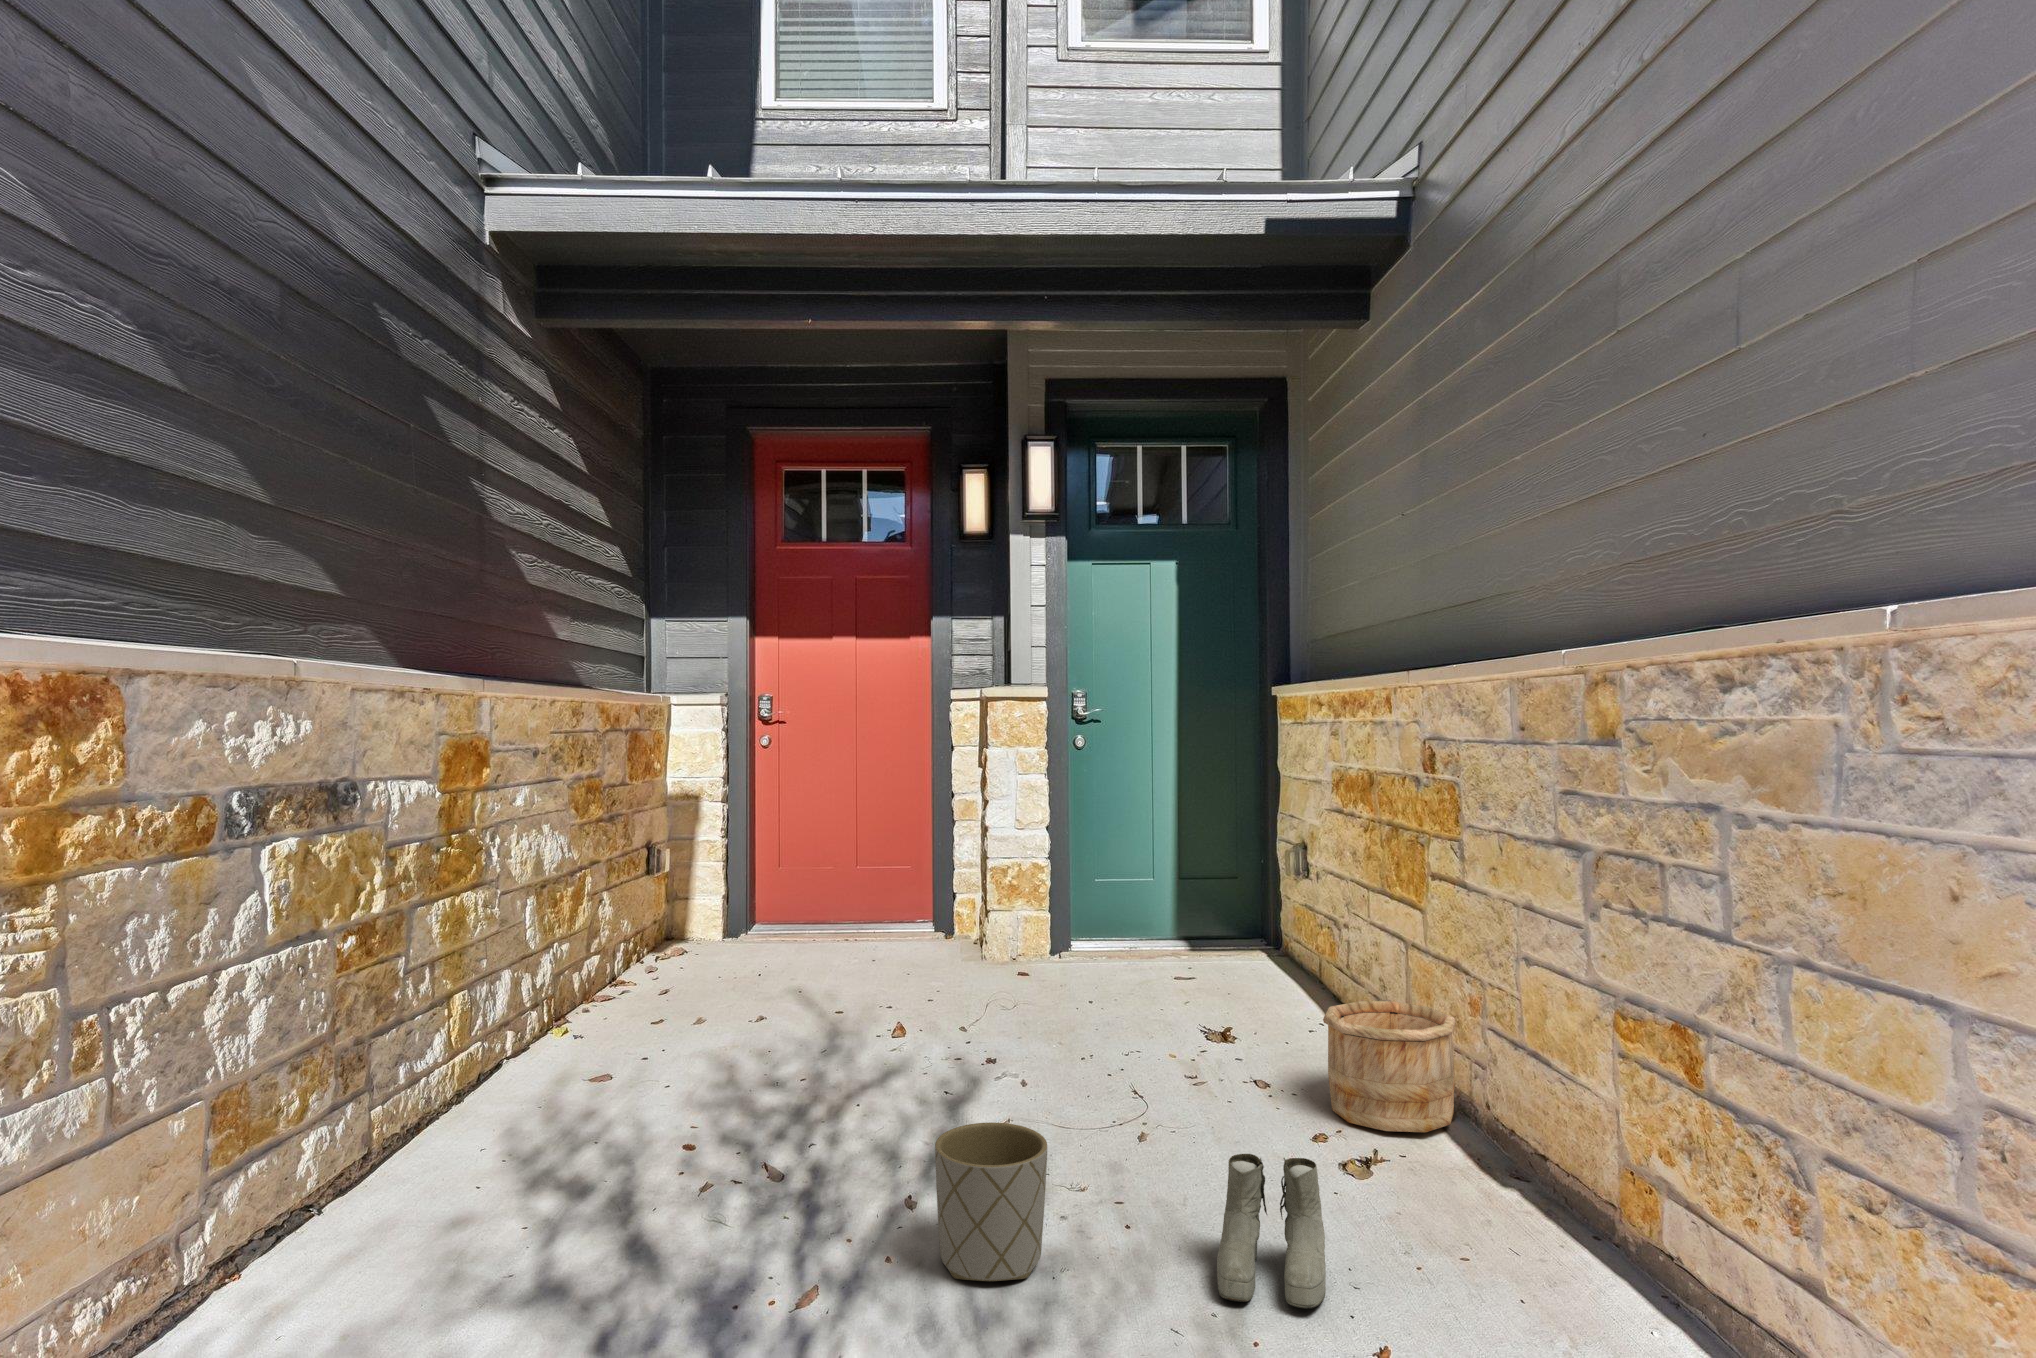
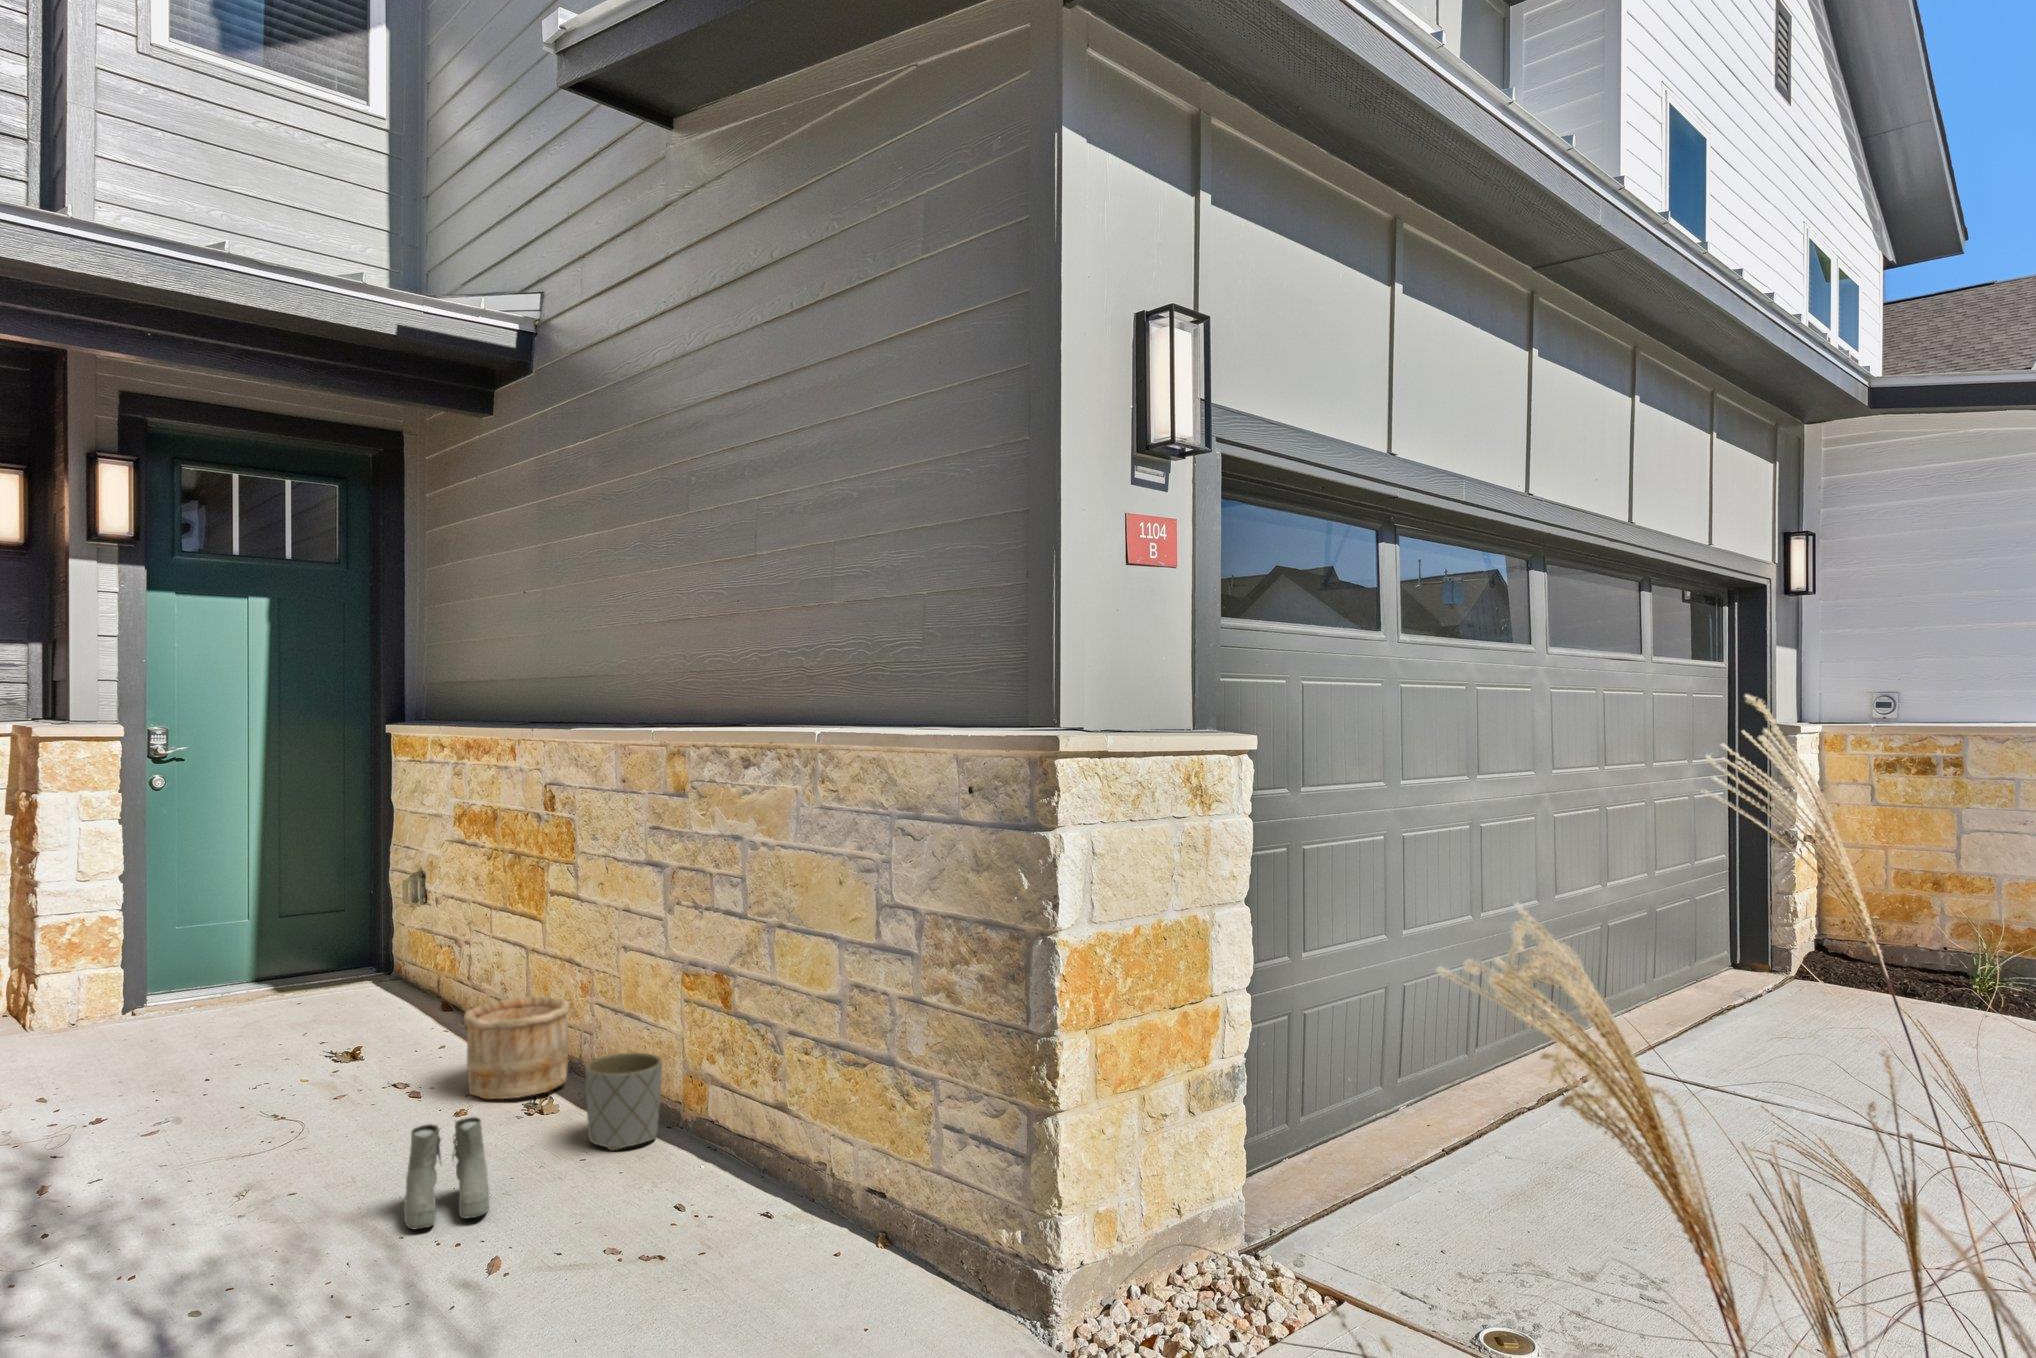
planter: present [935,1122,1047,1281] -> present [585,1053,662,1150]

